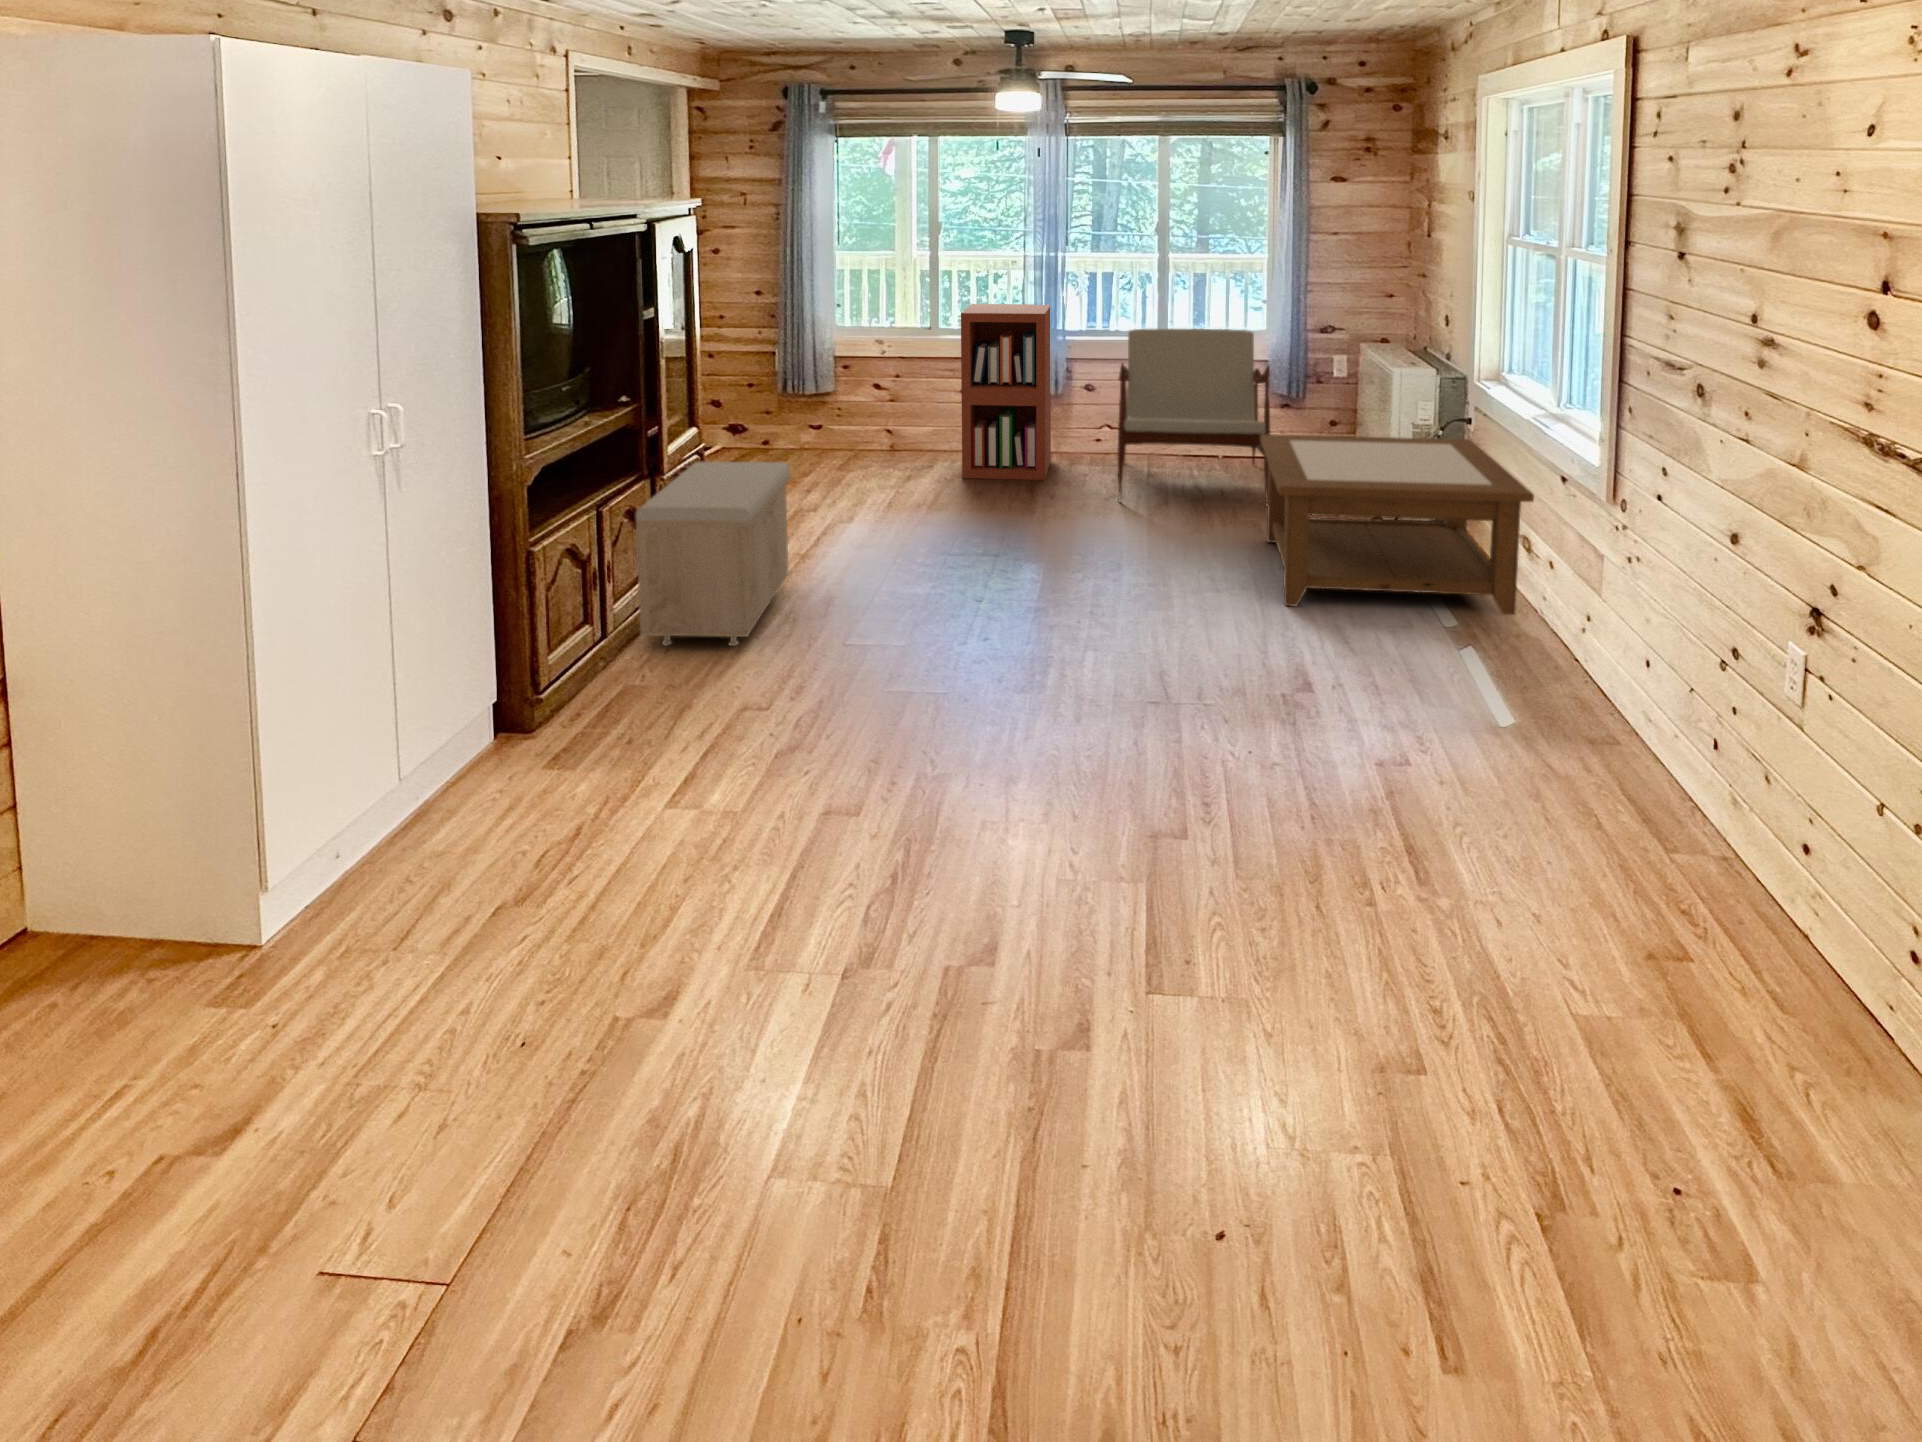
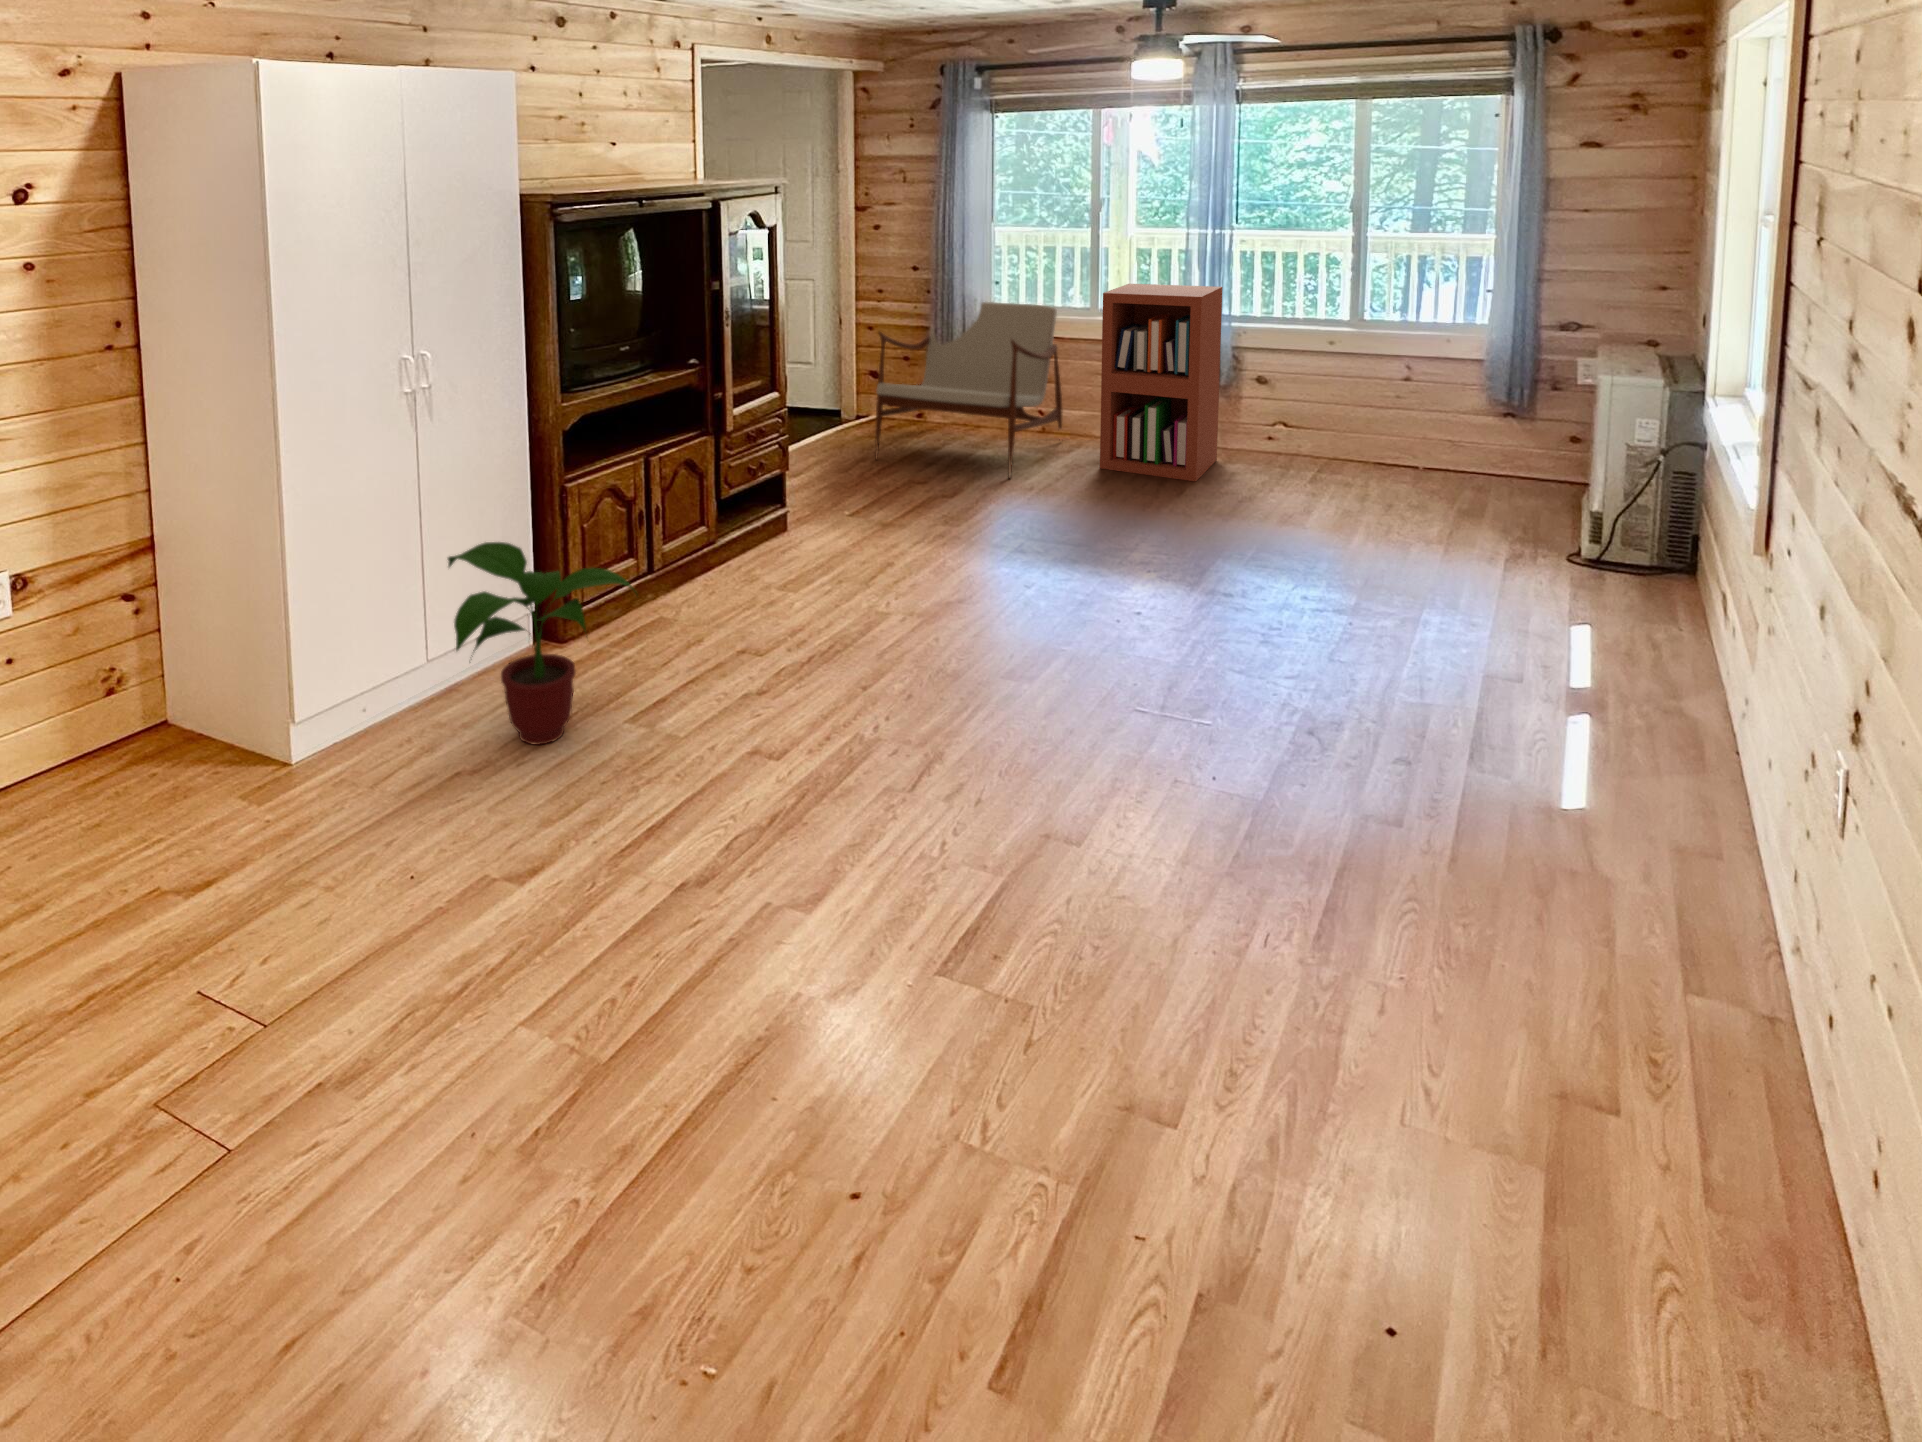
armchair: present [1118,329,1270,505] -> present [875,302,1062,478]
coffee table: present [1260,434,1534,615] -> none [1430,461,1910,786]
storage bench: present [636,462,791,646] -> none [683,425,854,605]
potted plant: none [438,611,678,827] -> present [448,542,637,745]

